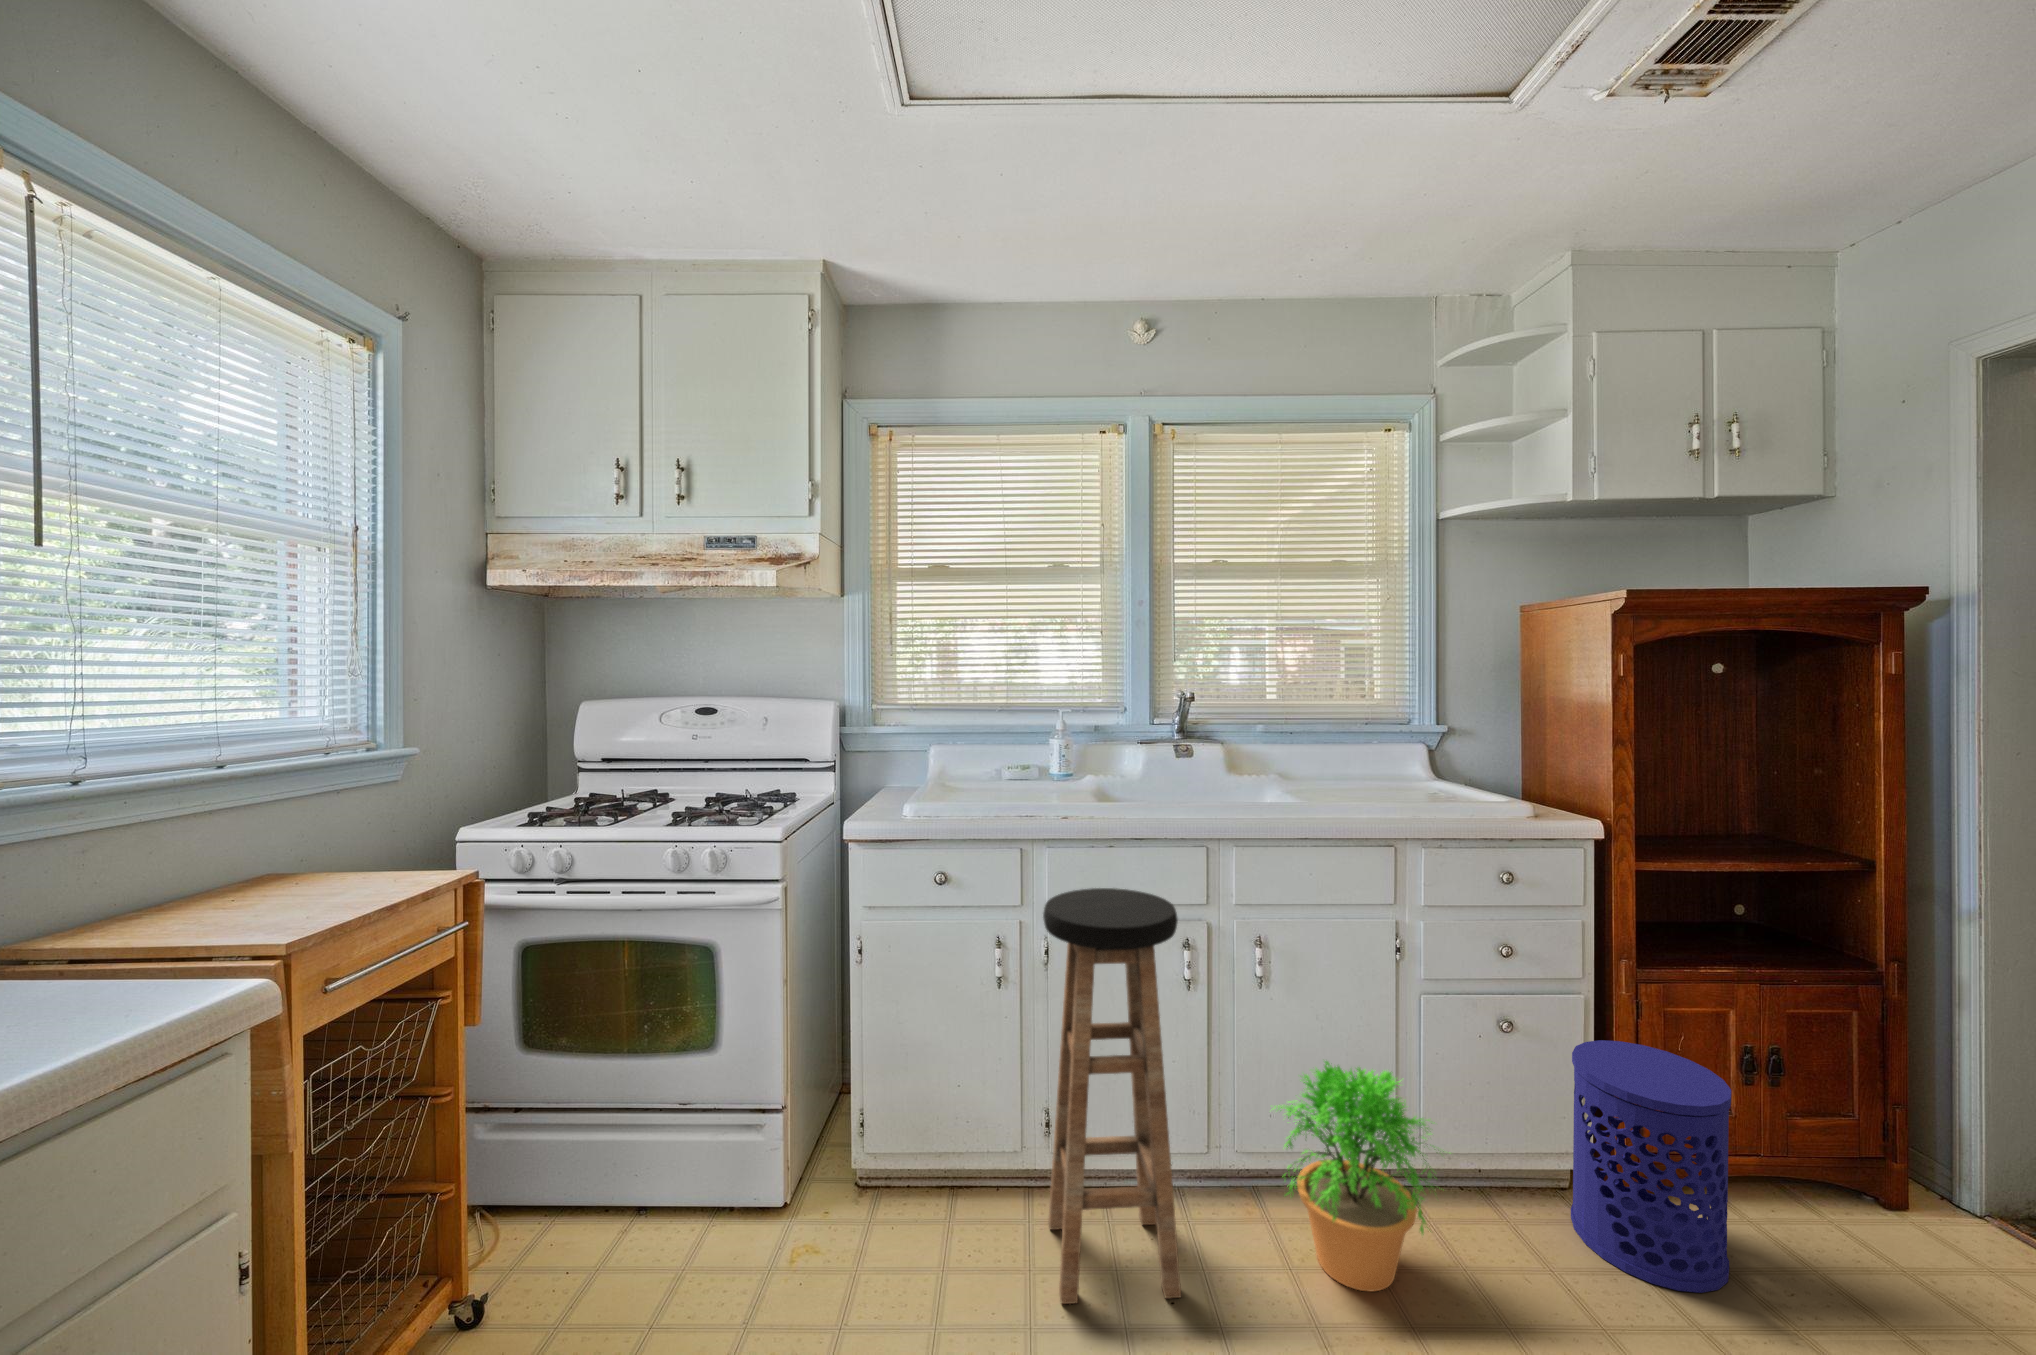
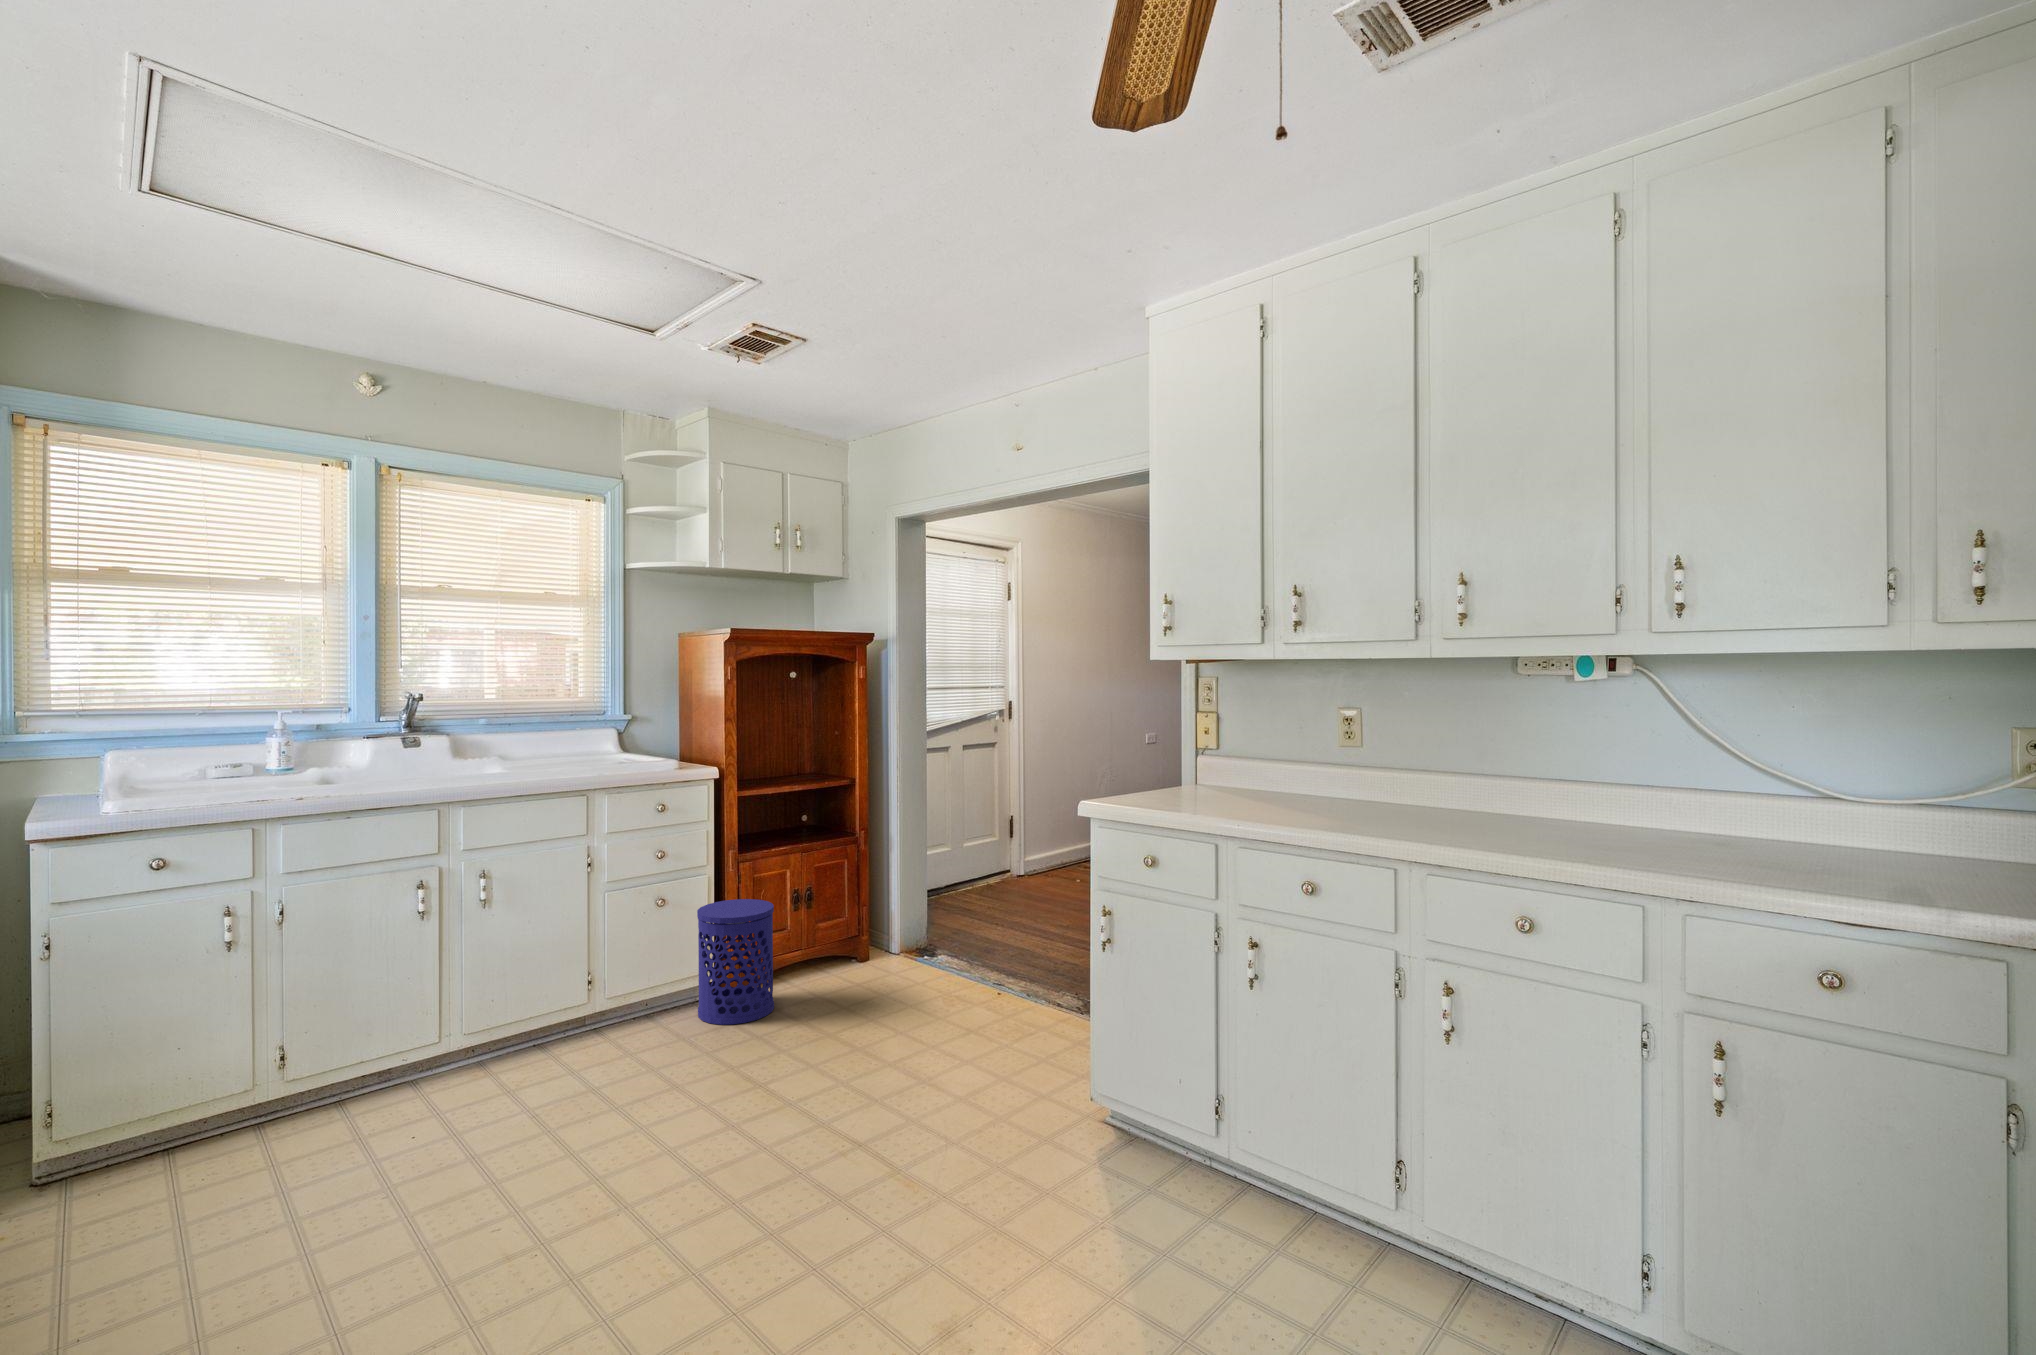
bar stool: present [1043,888,1181,1304] -> none [288,846,421,1162]
potted plant: present [1275,1061,1444,1292] -> none [491,936,616,1083]

